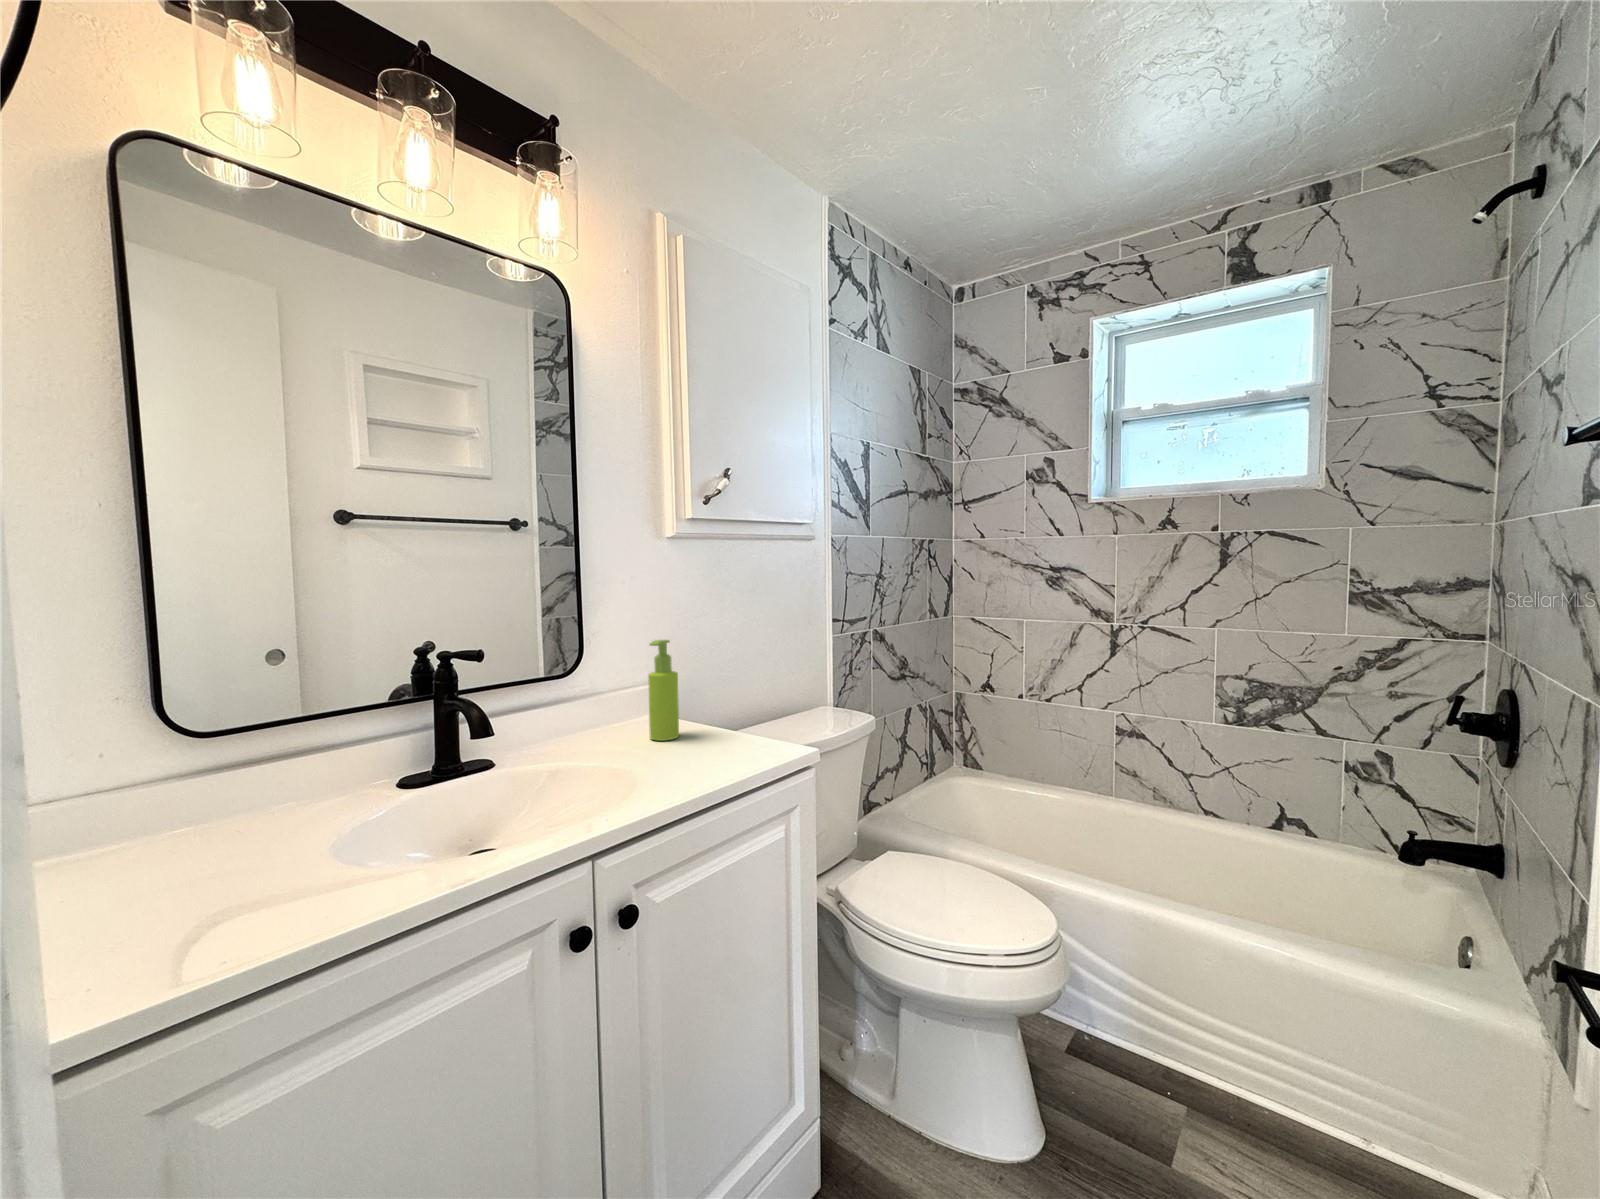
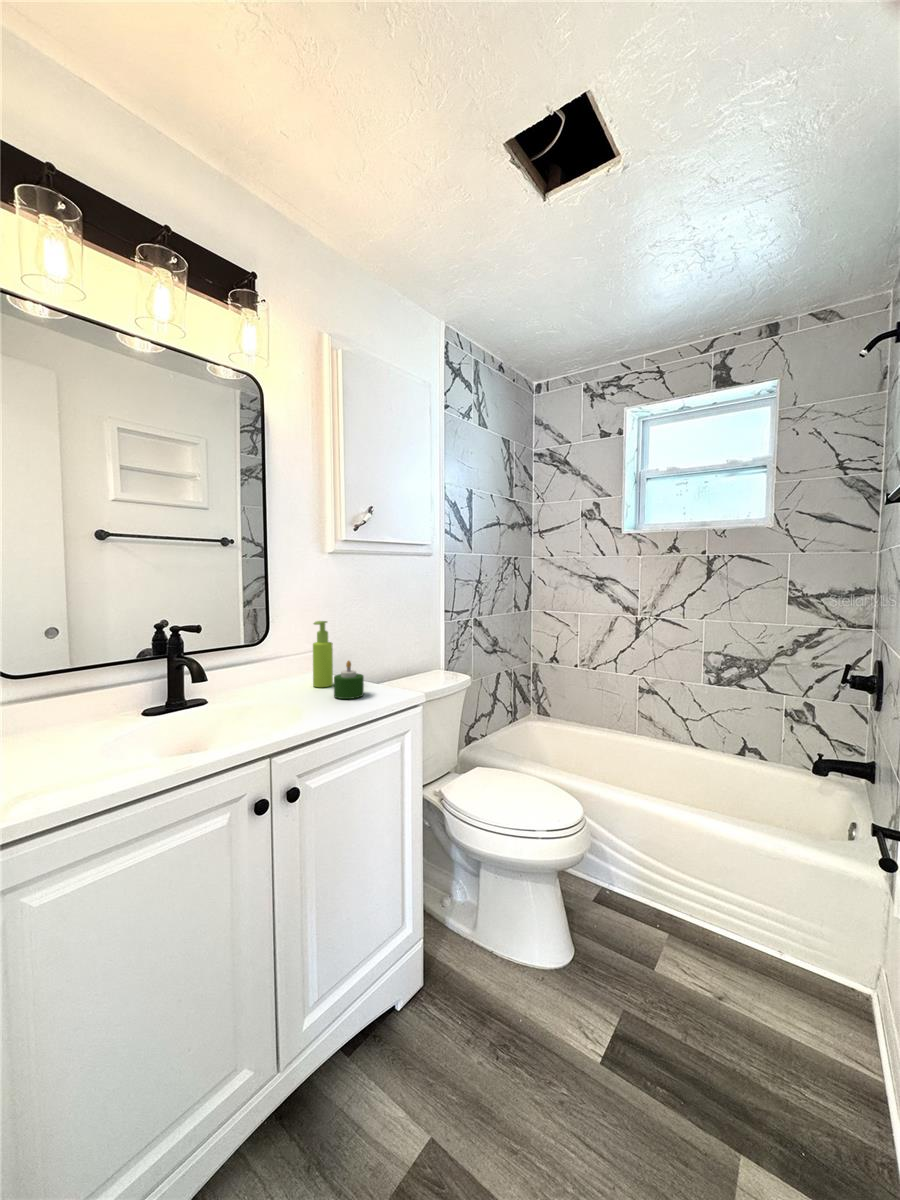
candle: none [682,701,728,761] -> present [334,661,364,699]

